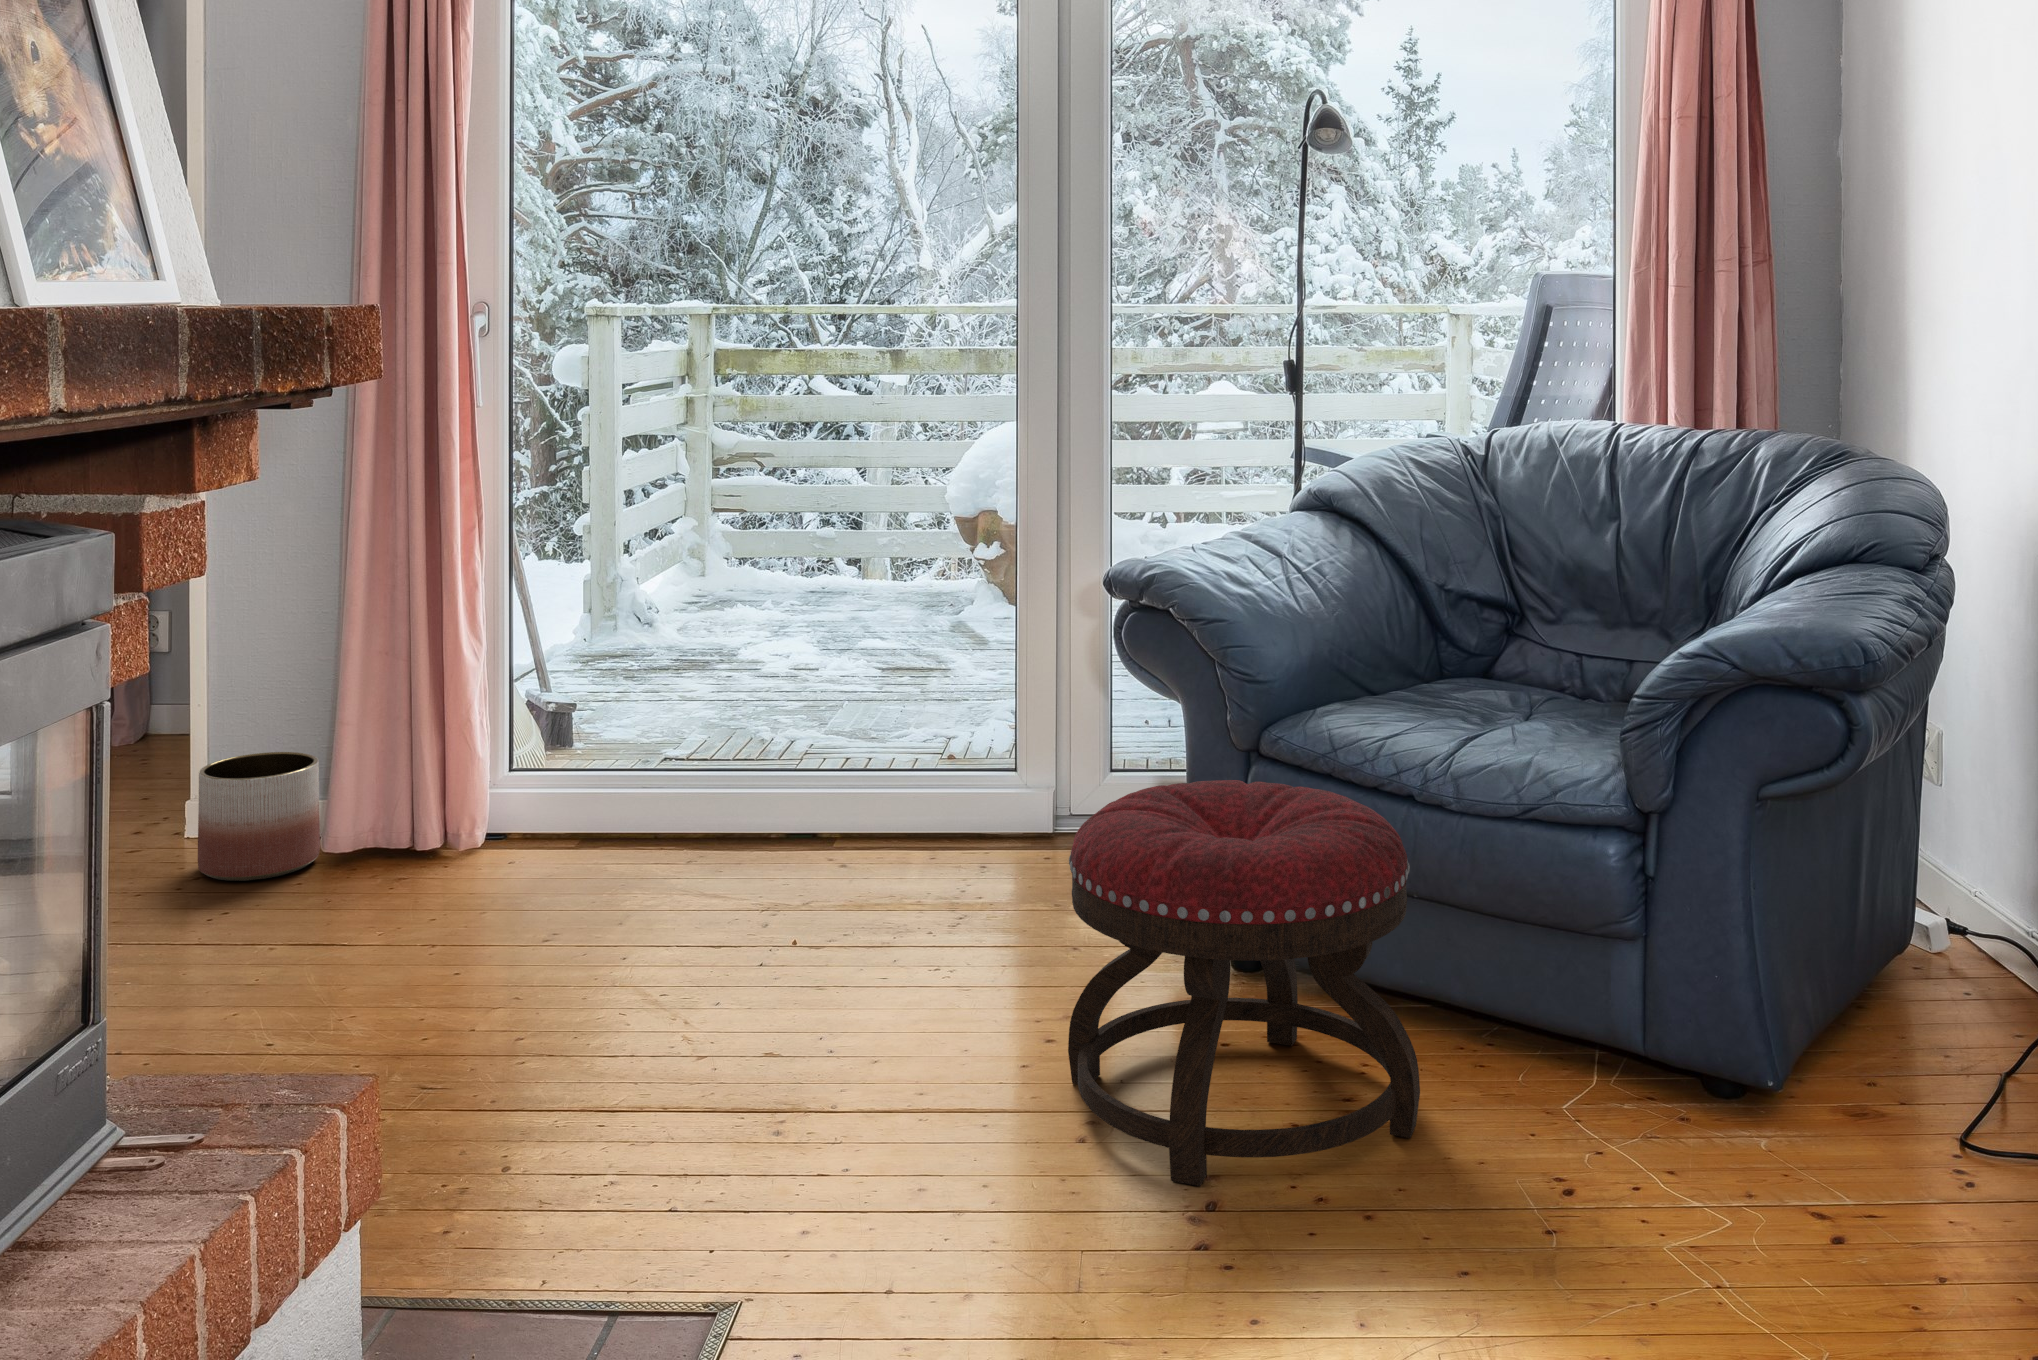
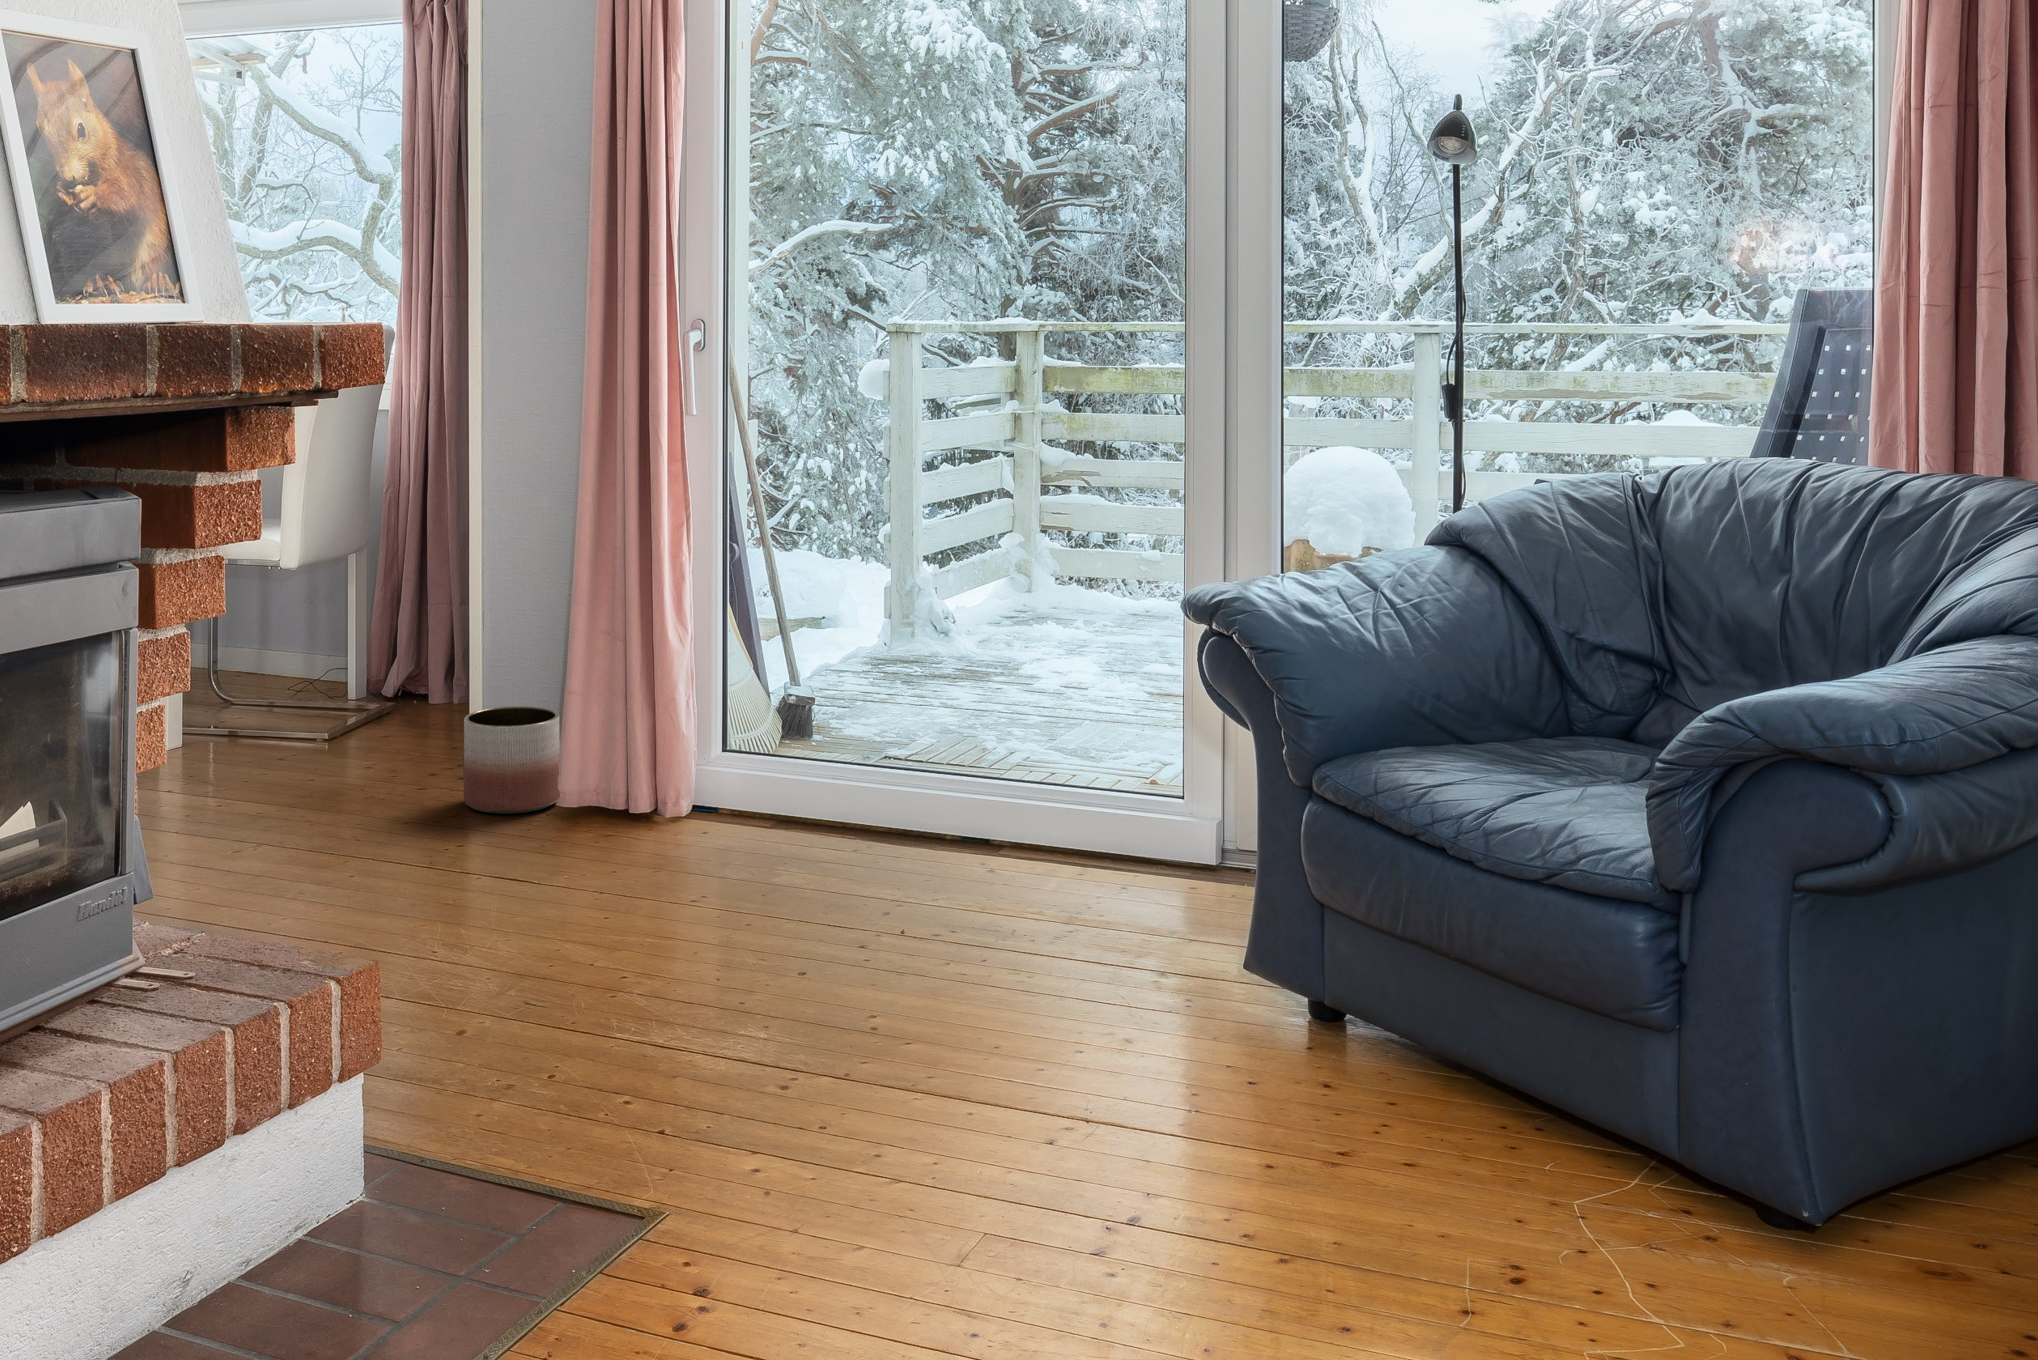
ottoman: present [1068,780,1420,1186] -> none [1044,811,1392,1199]

